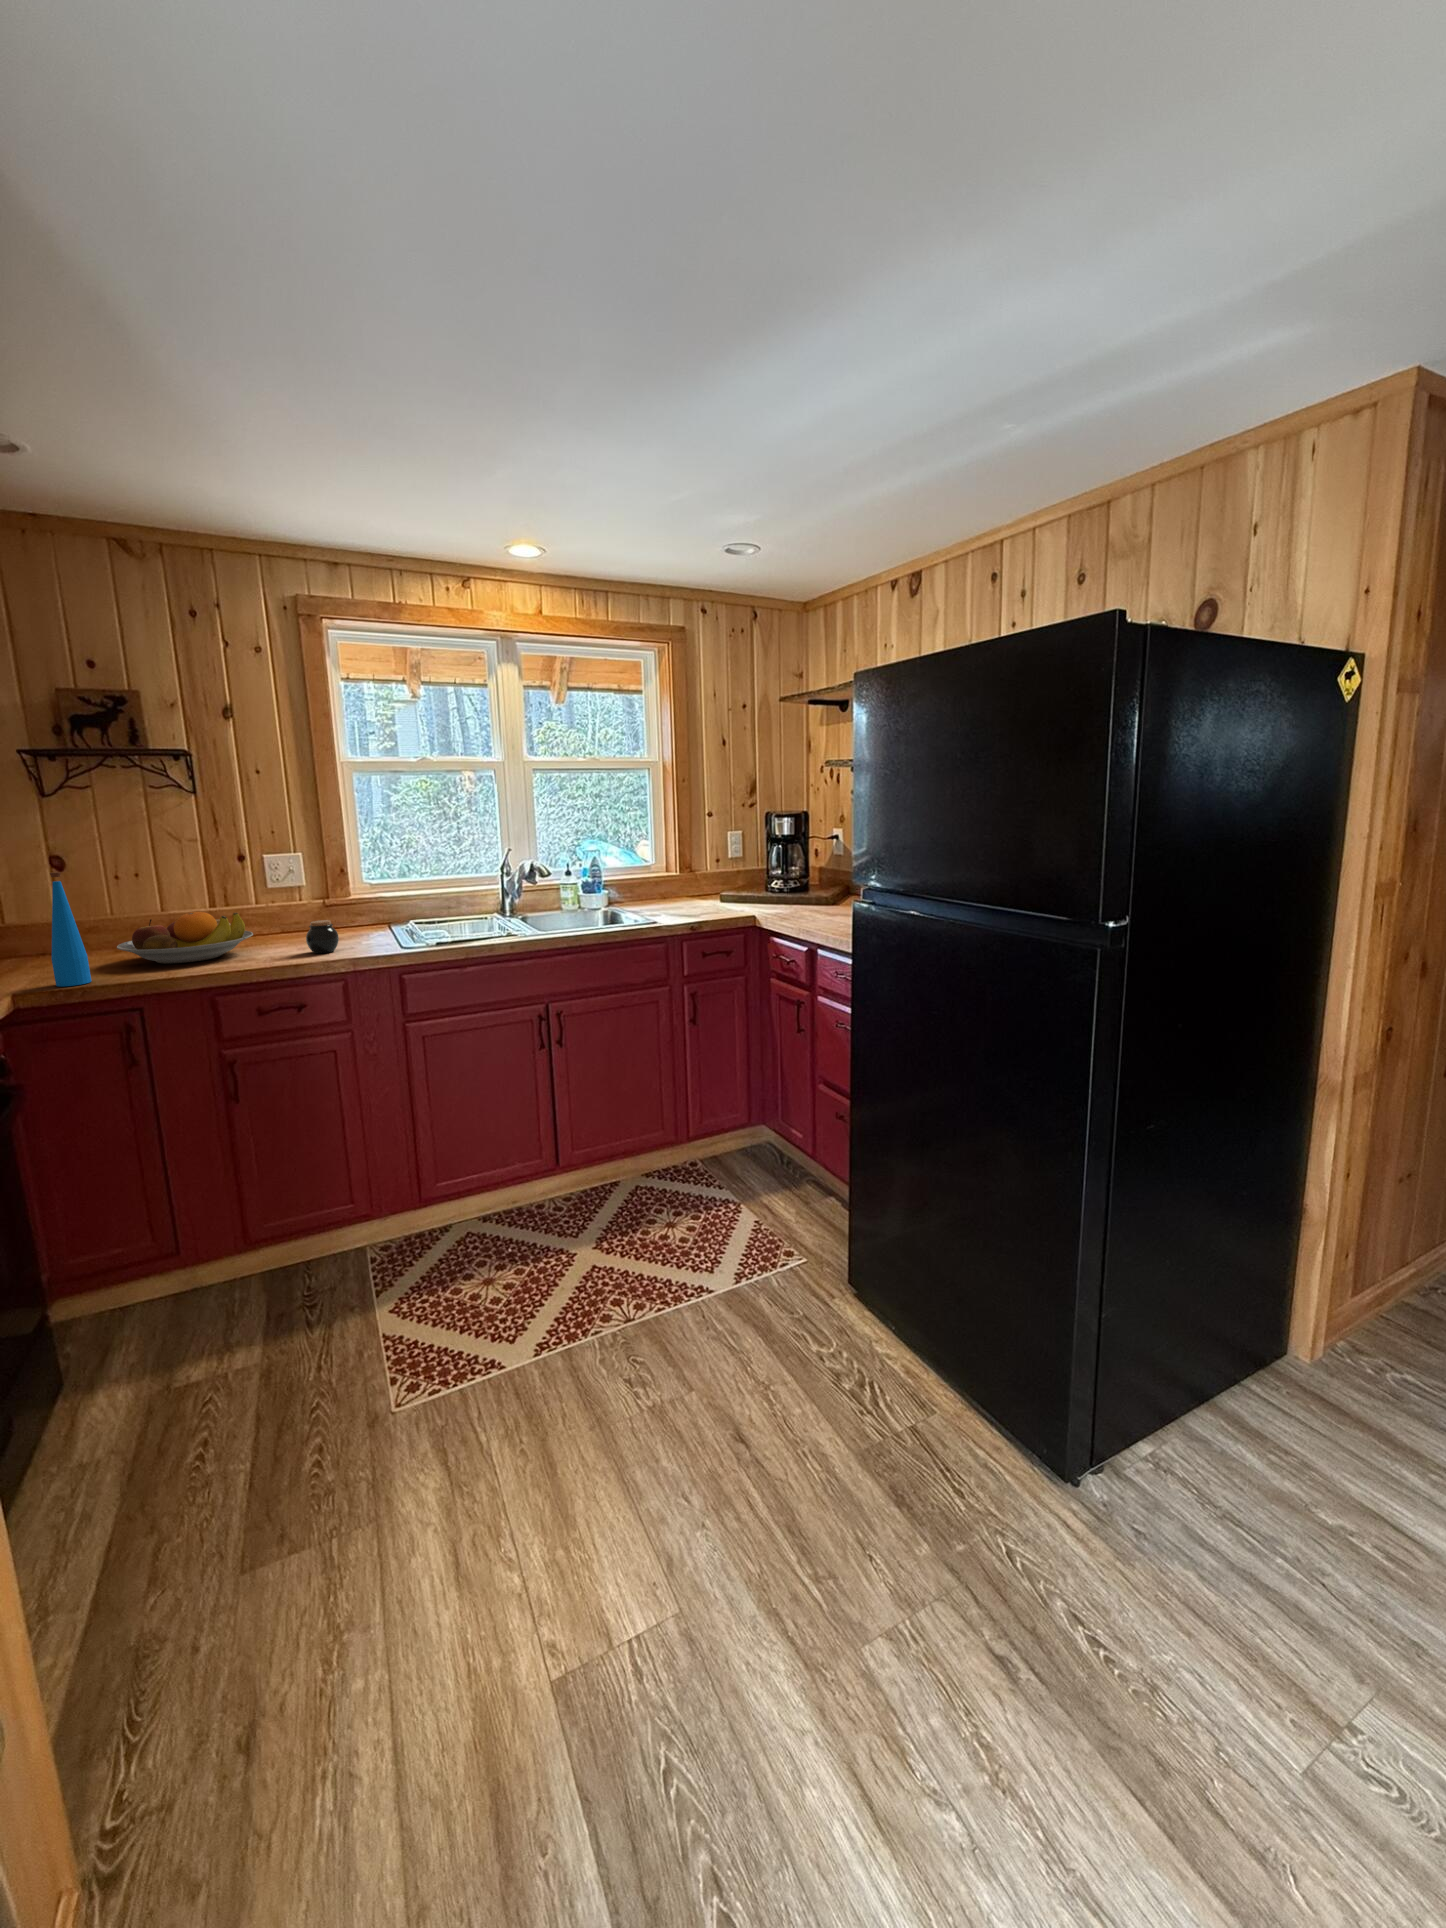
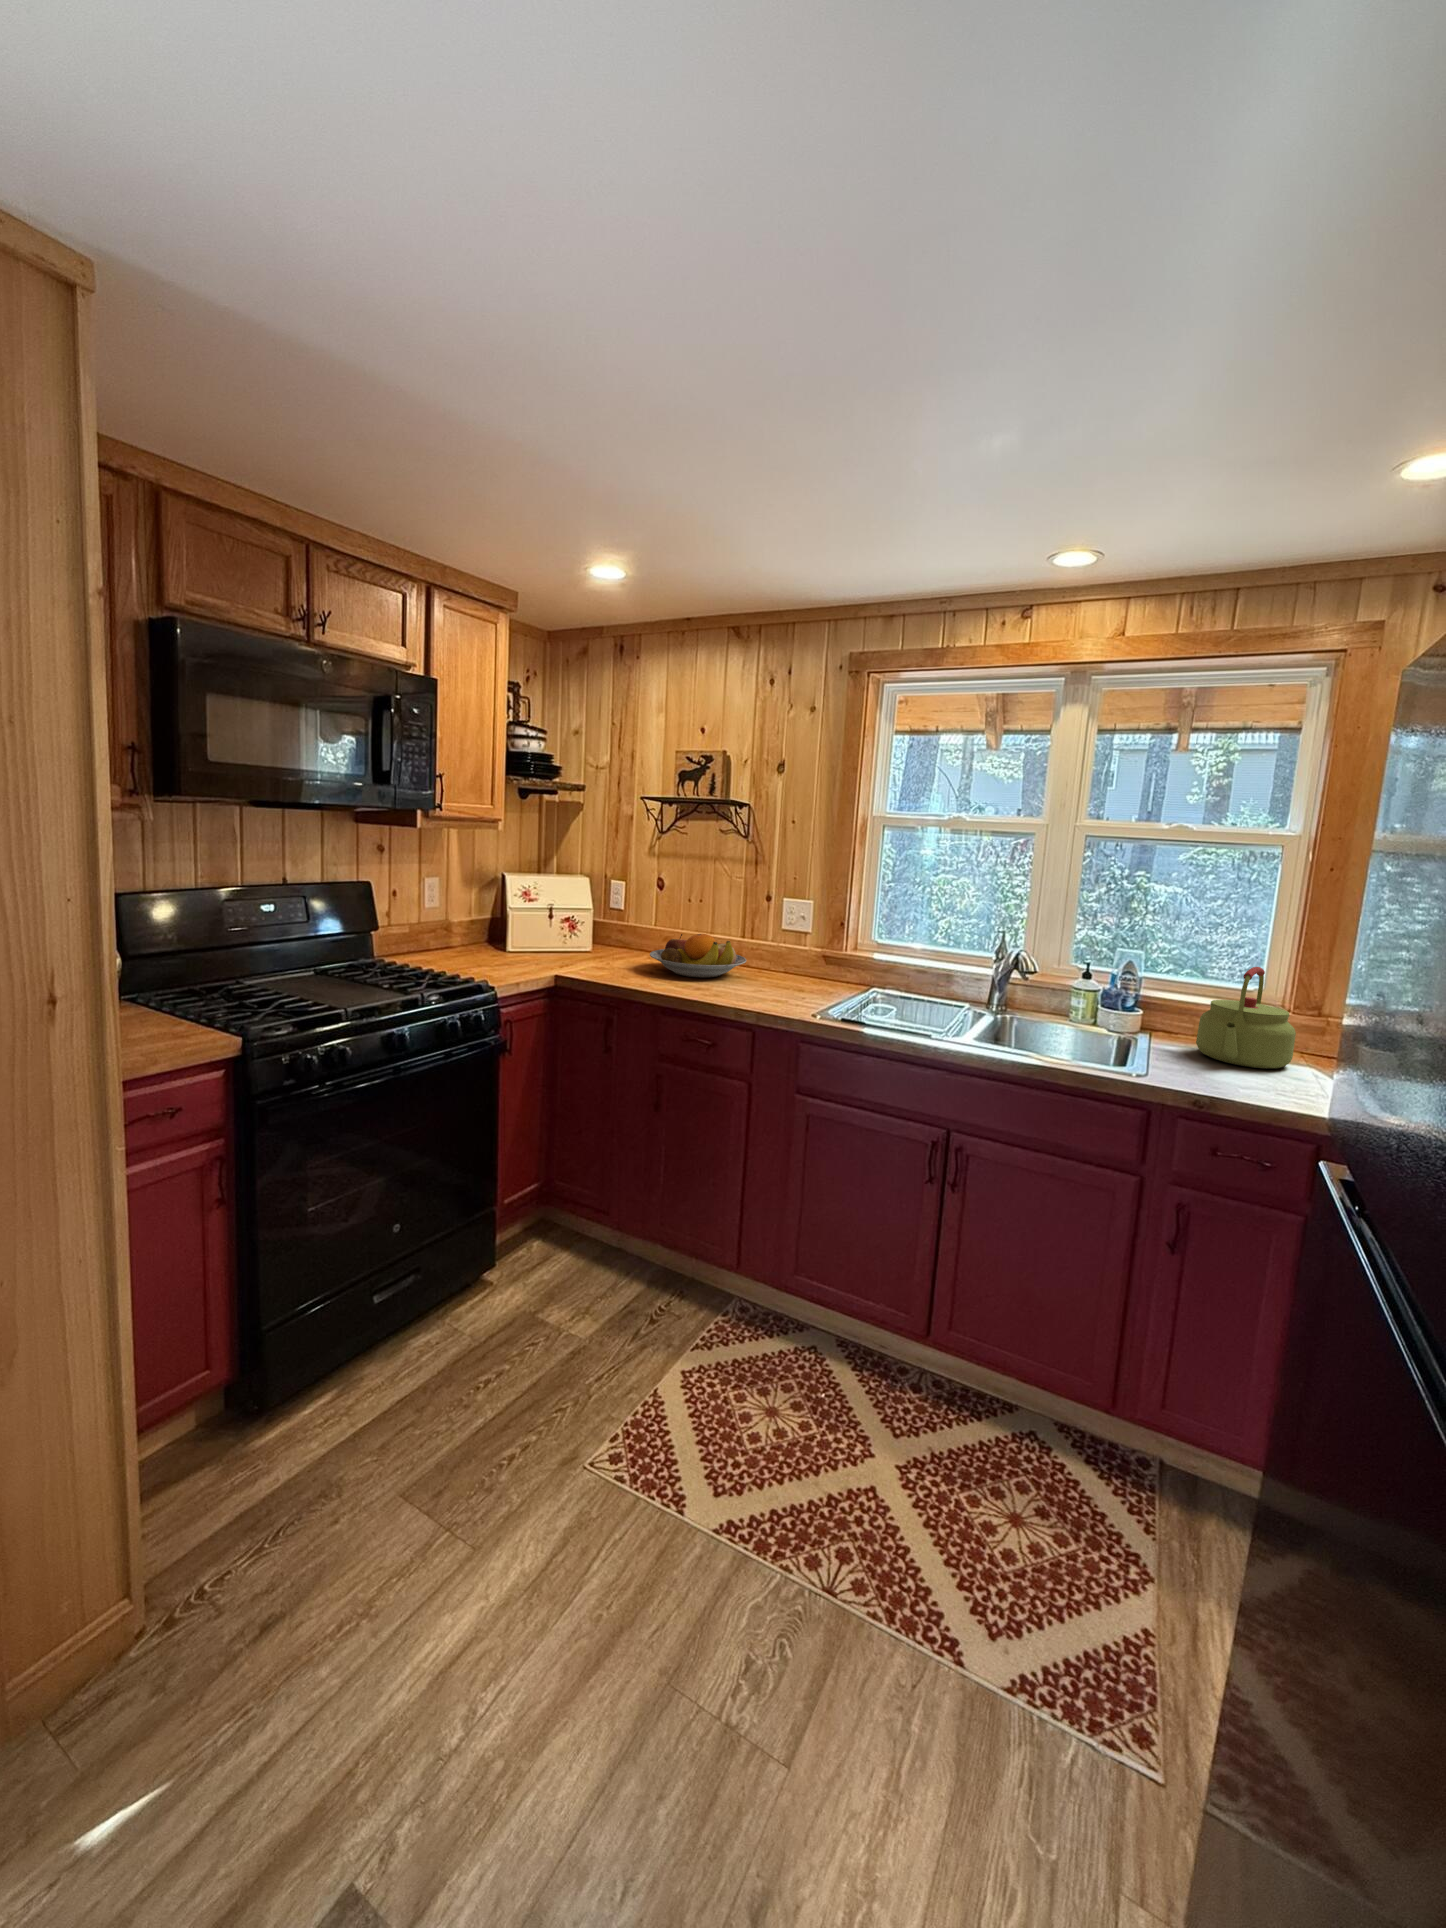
kettle: none [642,852,693,913] -> present [1196,967,1296,1069]
bottle: present [50,872,91,987] -> none [591,885,613,975]
jar: present [306,920,339,953] -> none [764,963,792,997]

